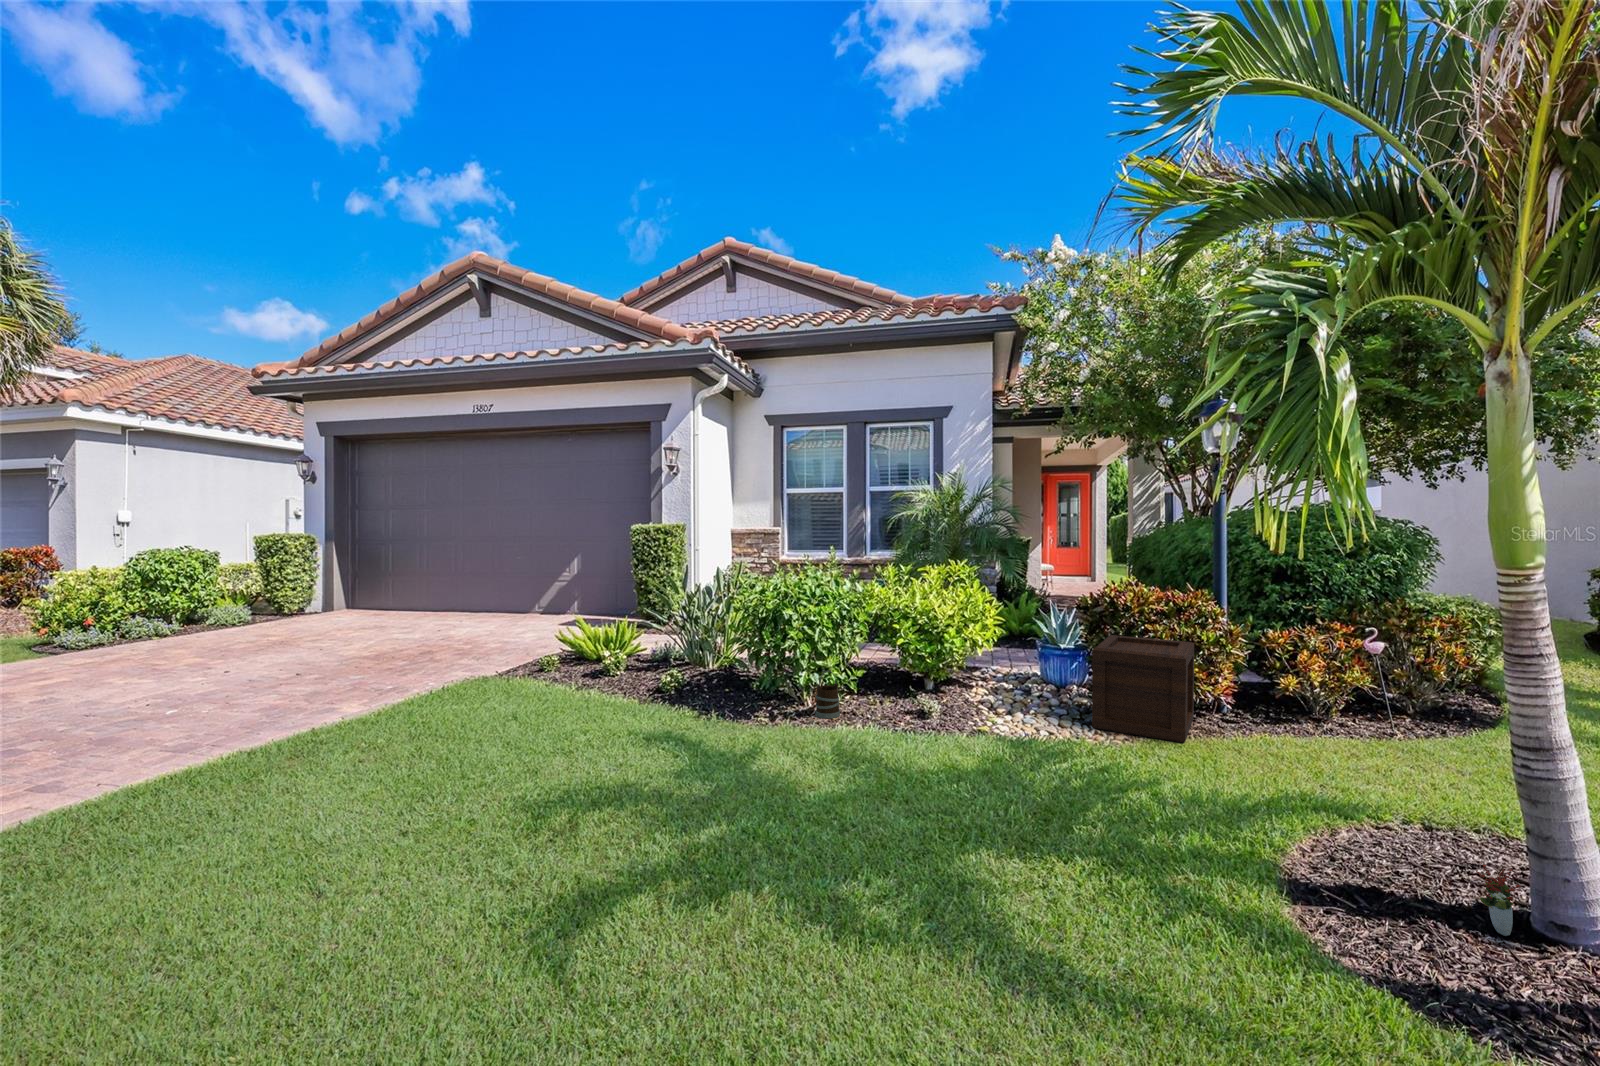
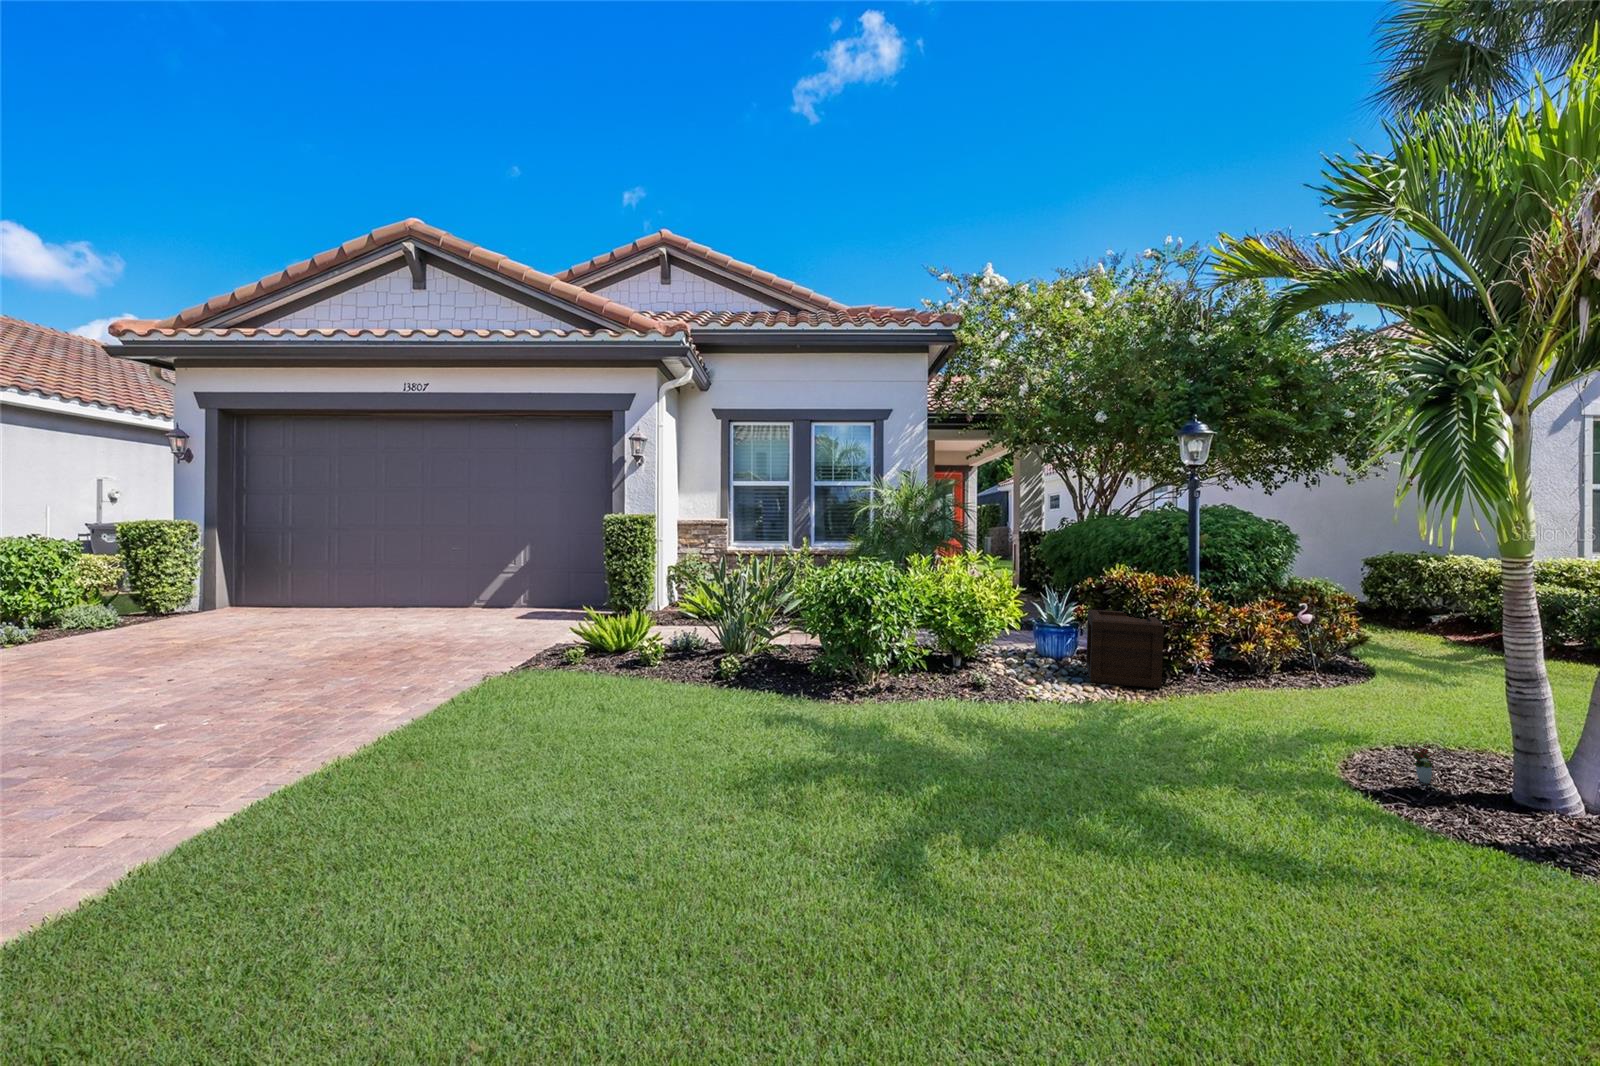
wooden bucket: present [815,671,840,718] -> none [873,647,894,687]

